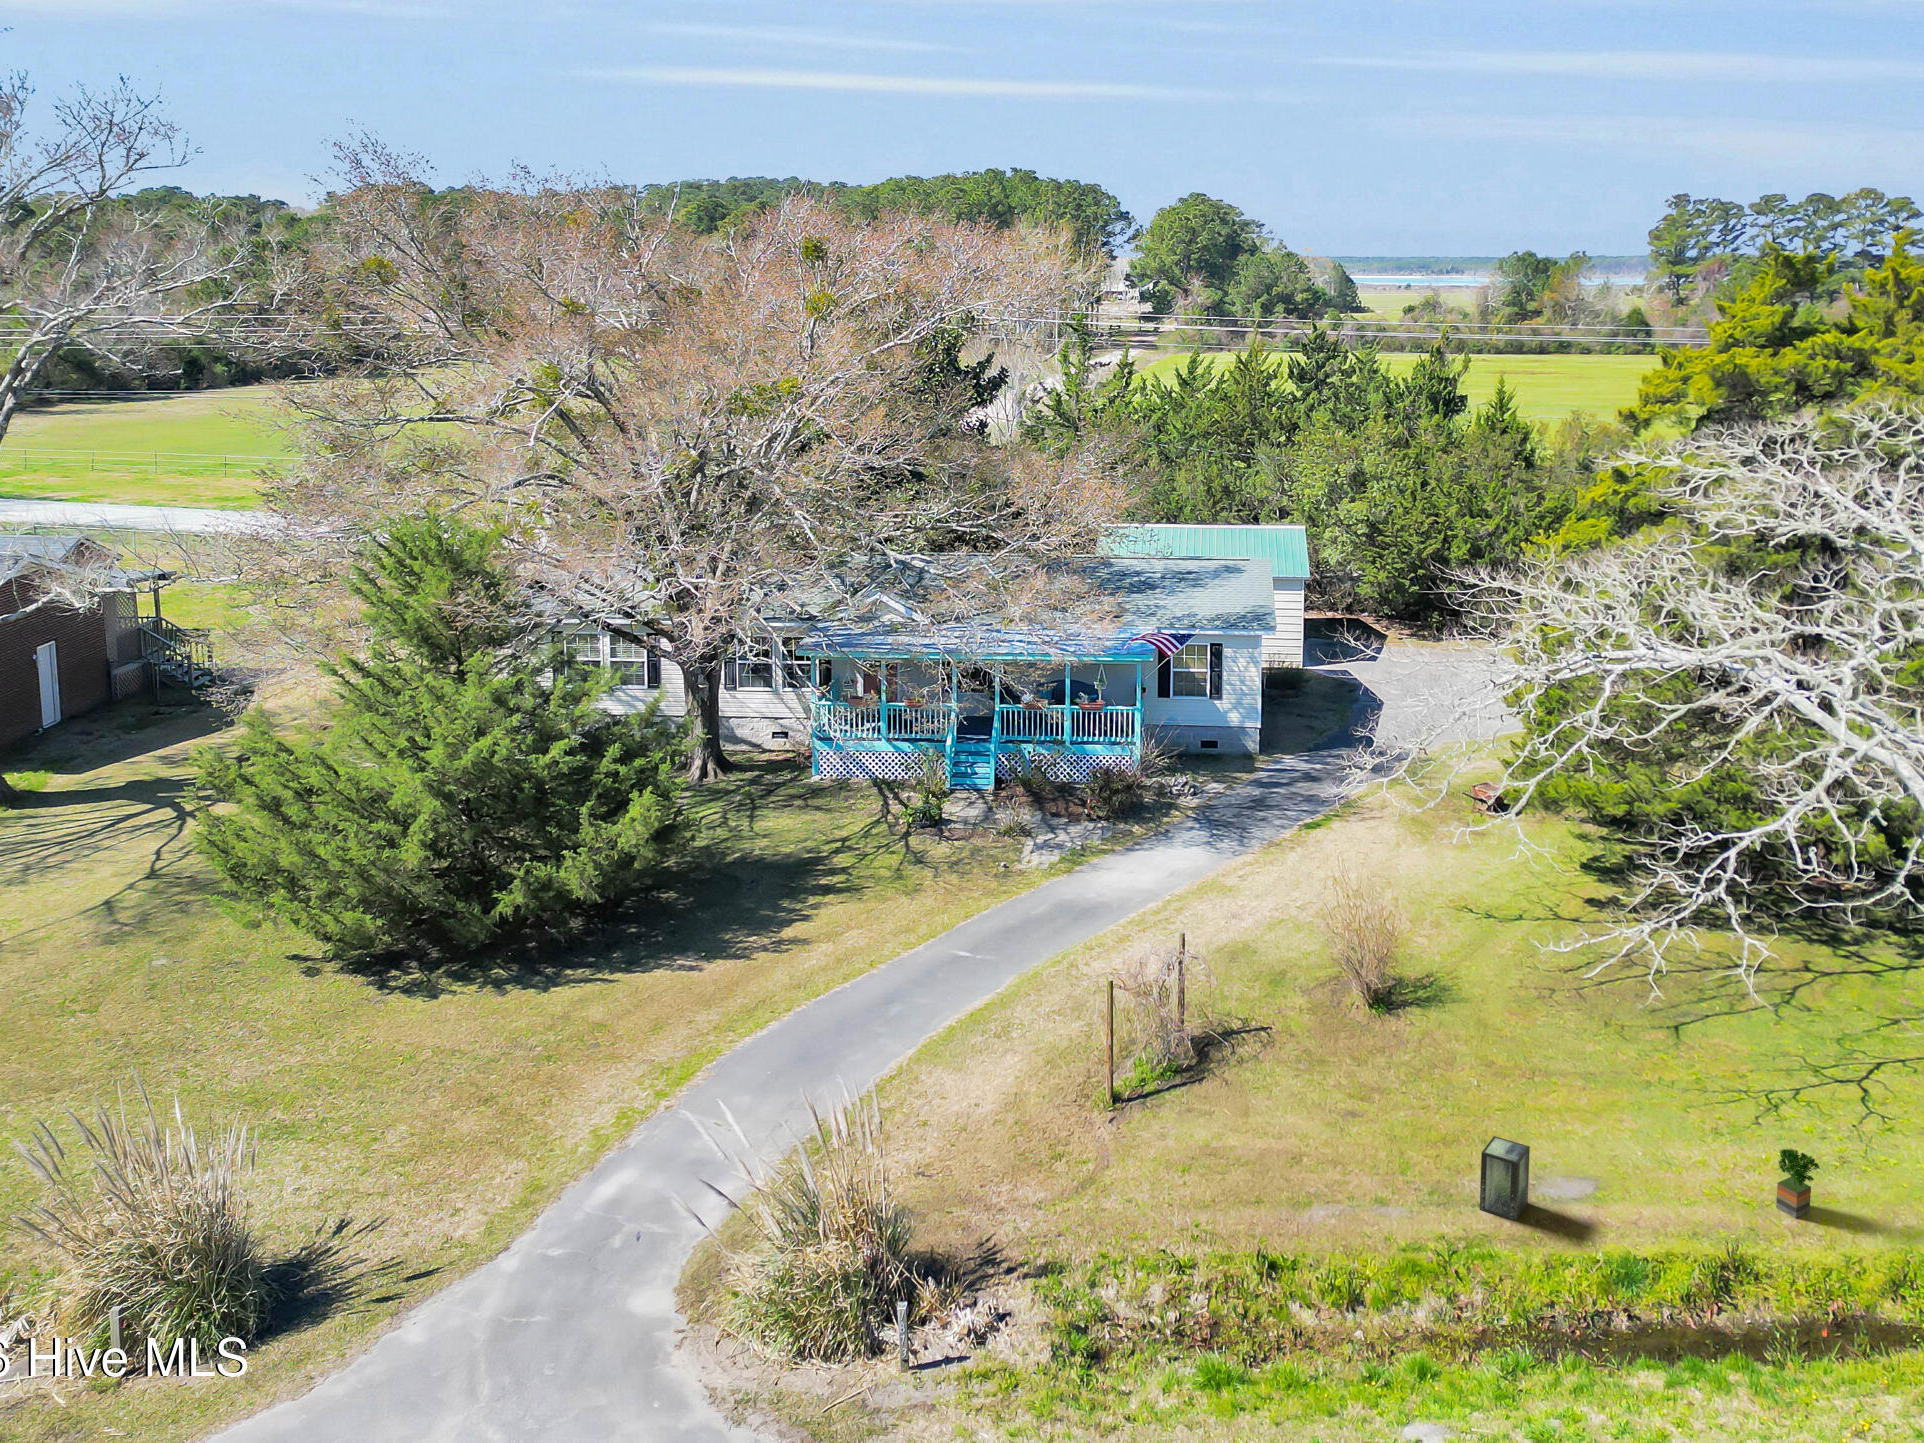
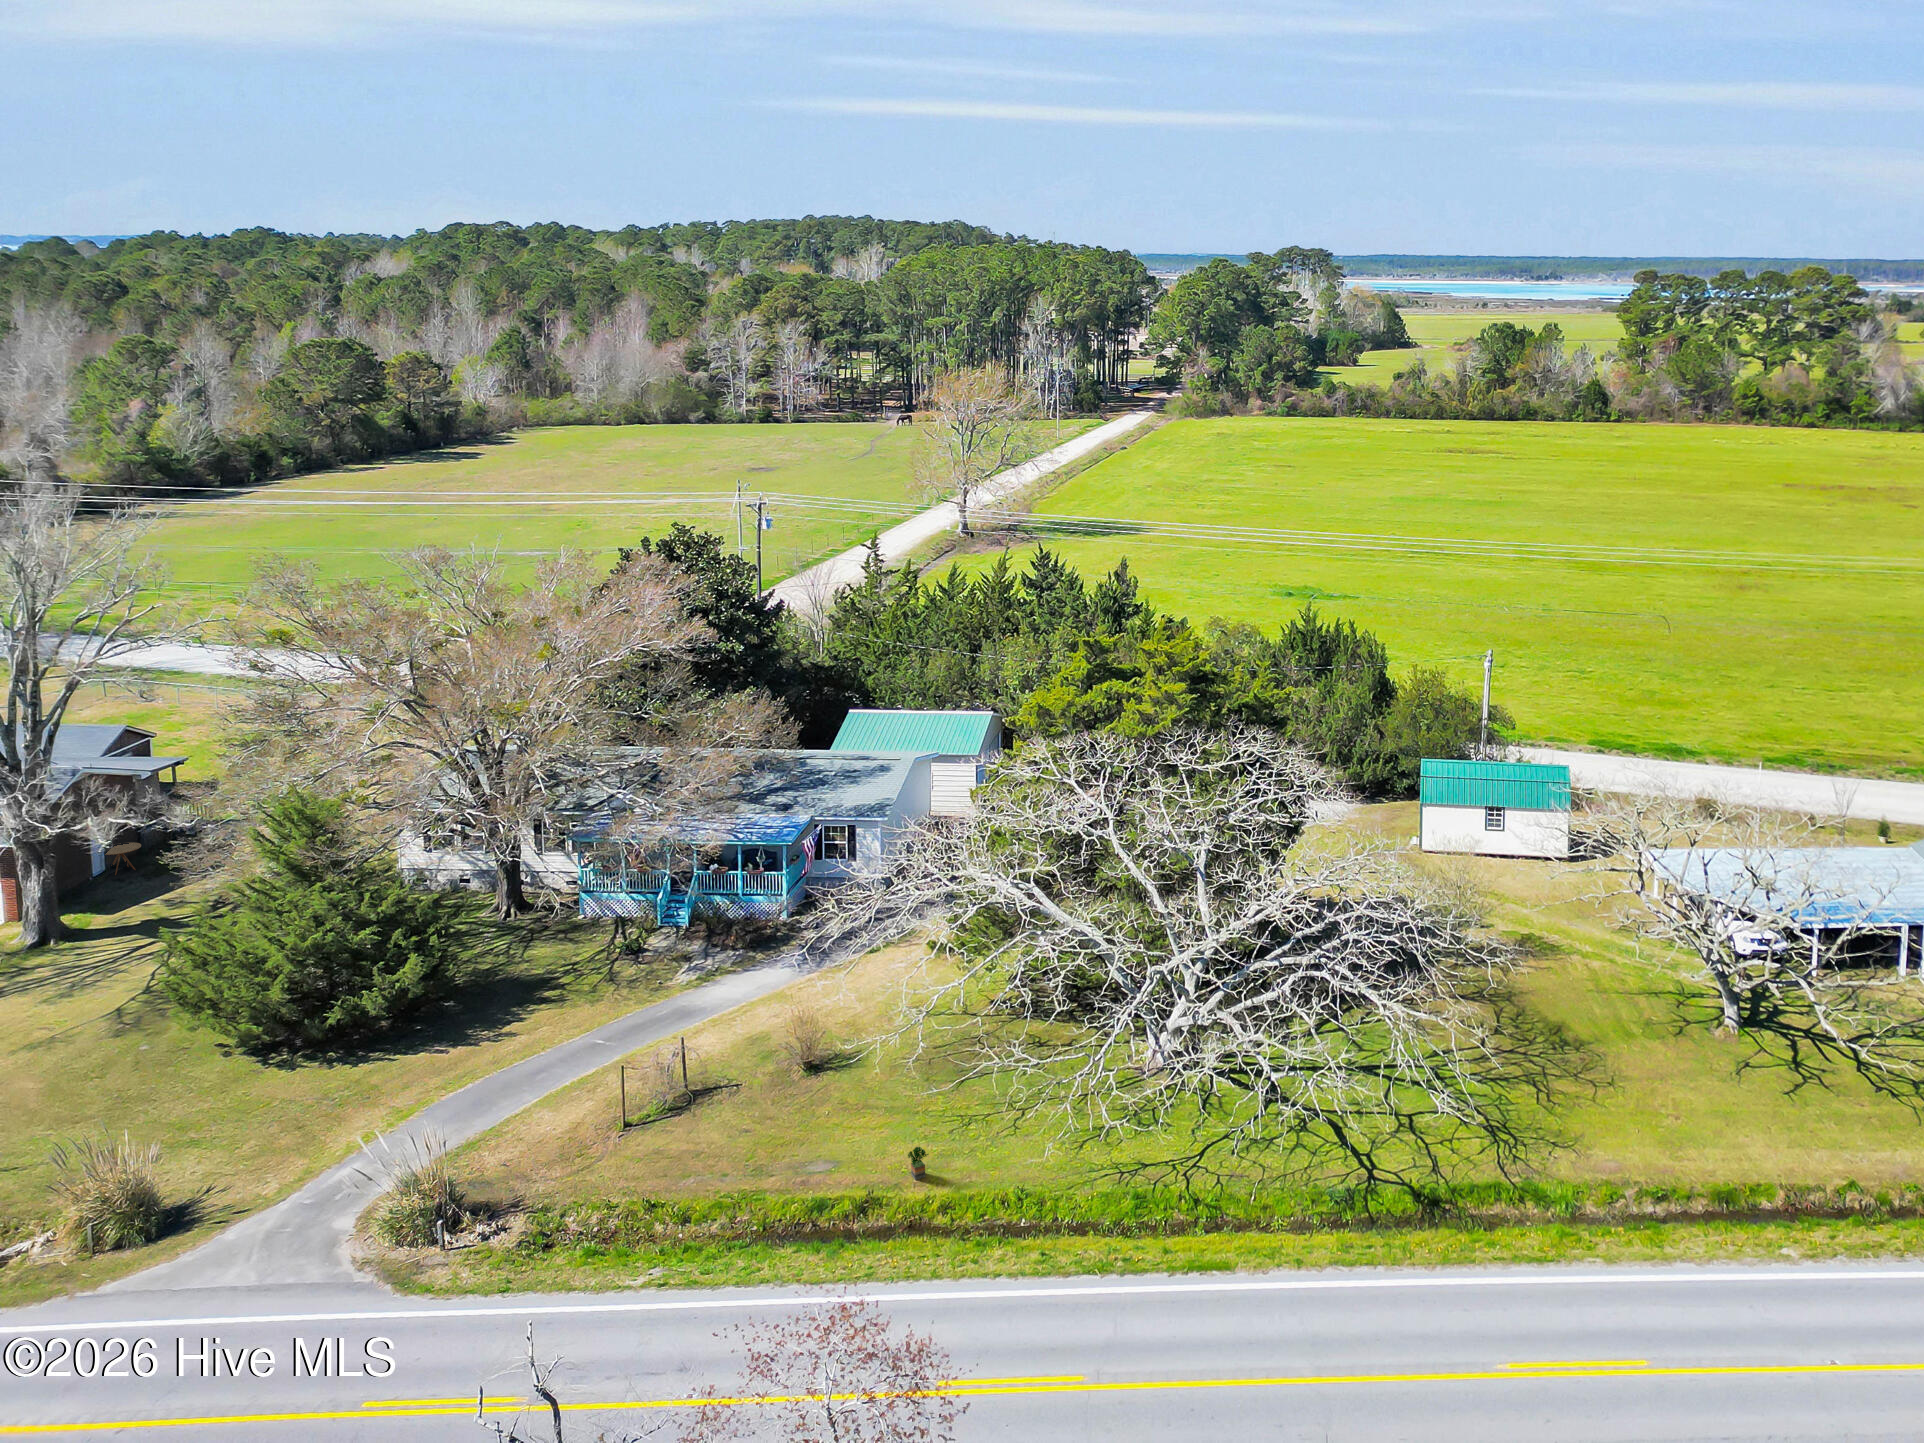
round table: none [54,682,115,727] -> present [105,843,141,875]
storage box: present [1480,1136,1530,1221] -> none [767,1142,794,1183]

